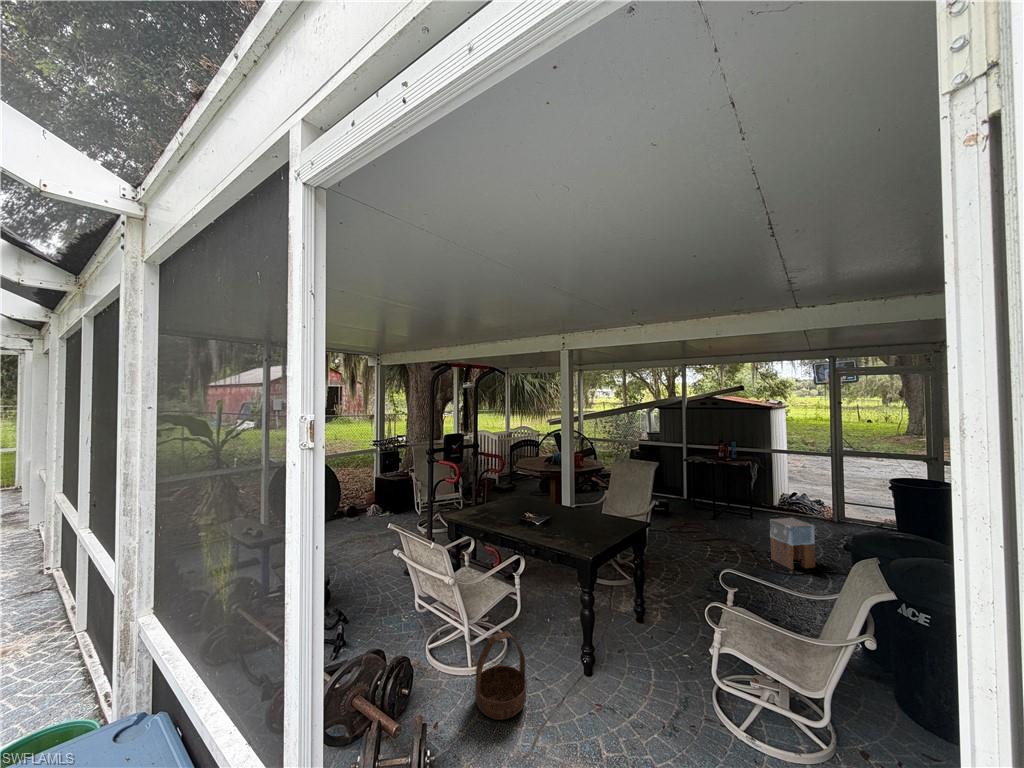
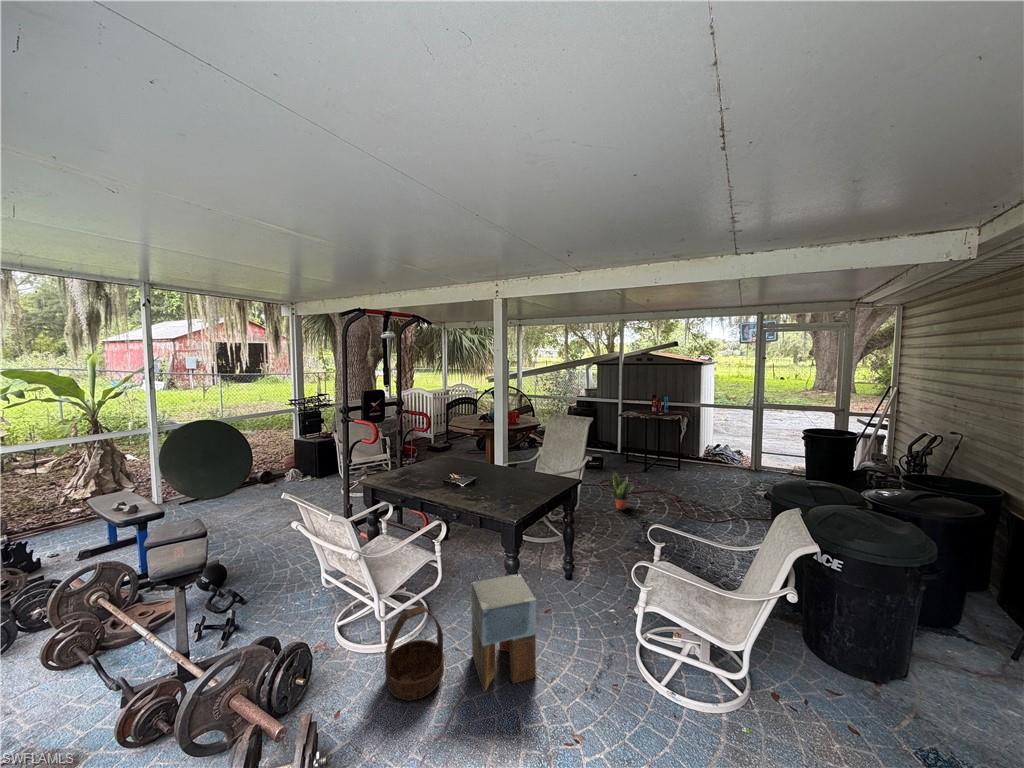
potted plant: none [675,515,702,555] -> present [609,473,634,509]
stool: present [770,518,815,569] -> present [471,574,536,691]

